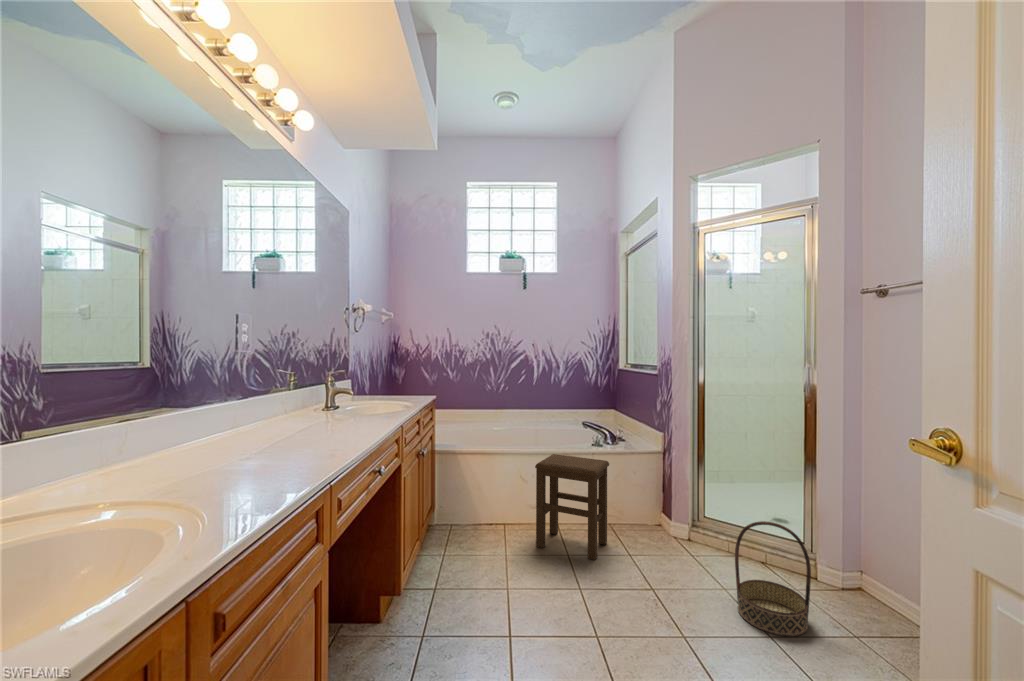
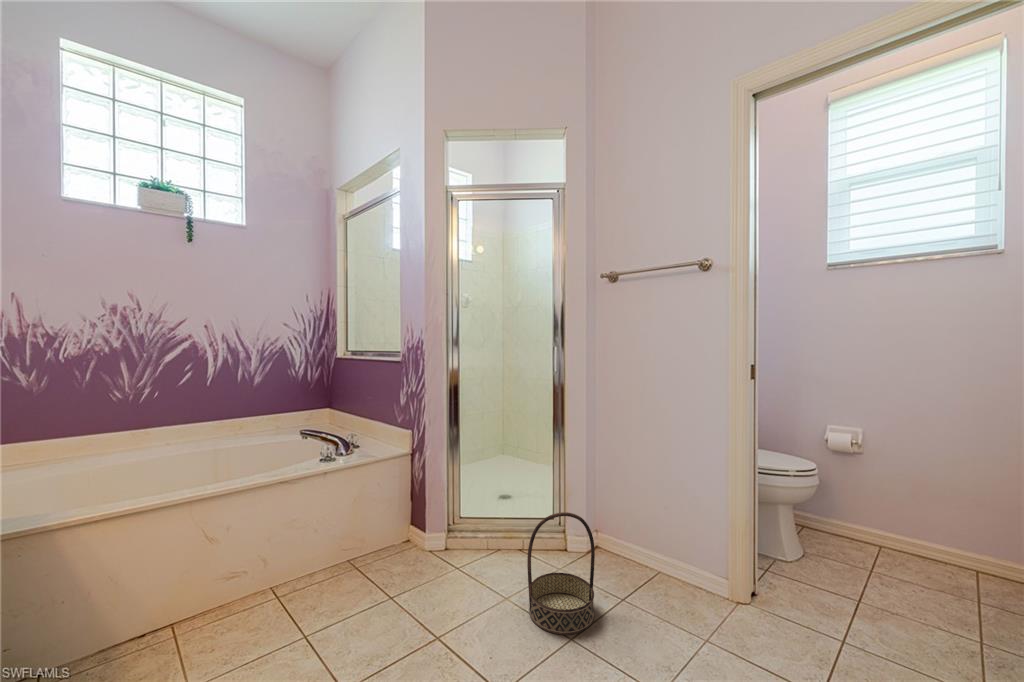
stool: present [535,454,609,560] -> none [243,481,357,643]

